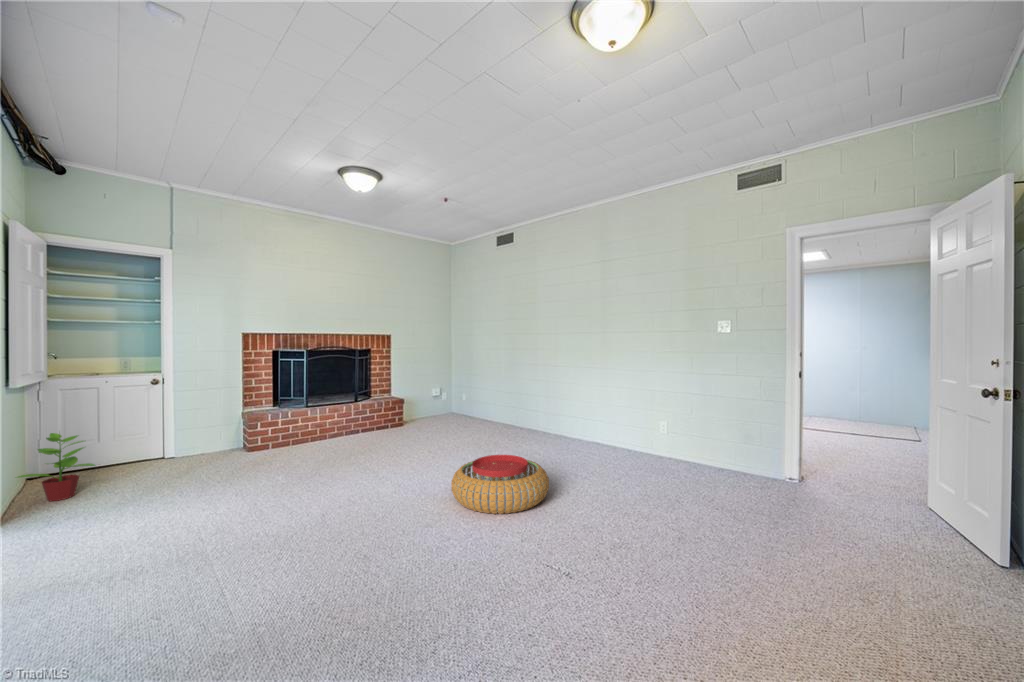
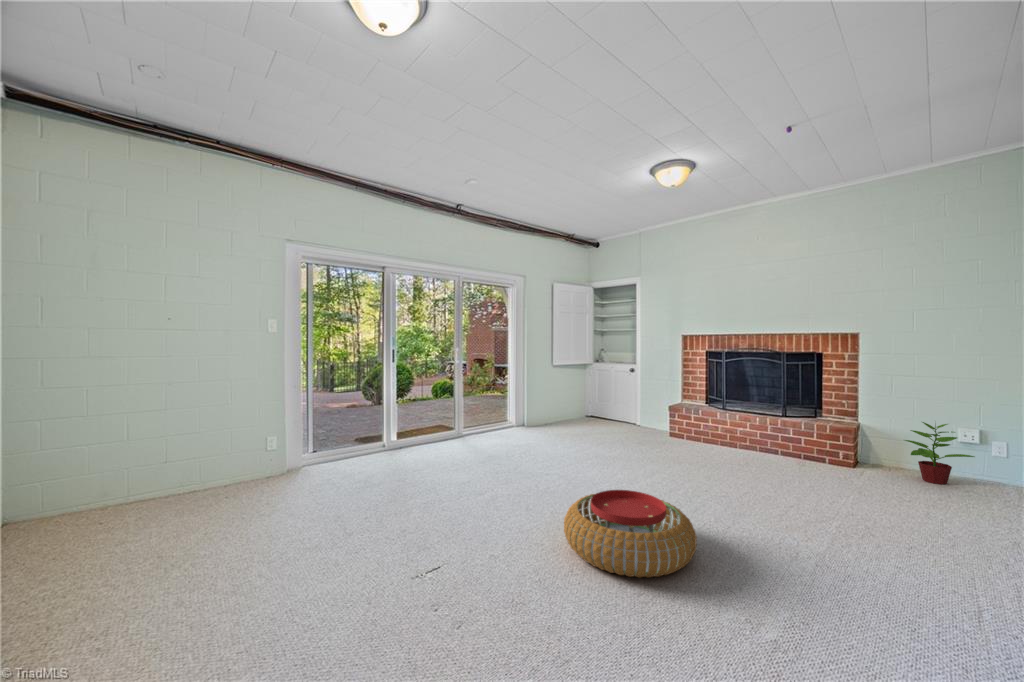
potted plant: present [18,433,95,501] -> present [904,422,974,484]

